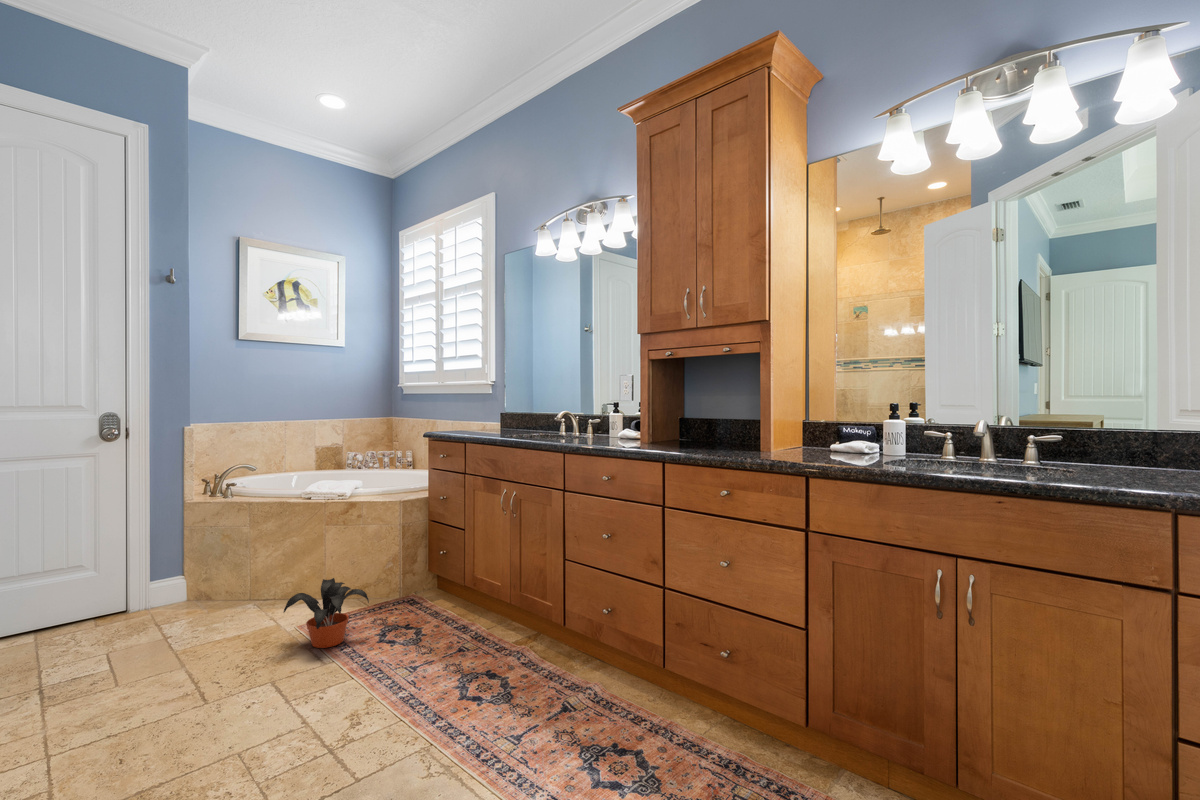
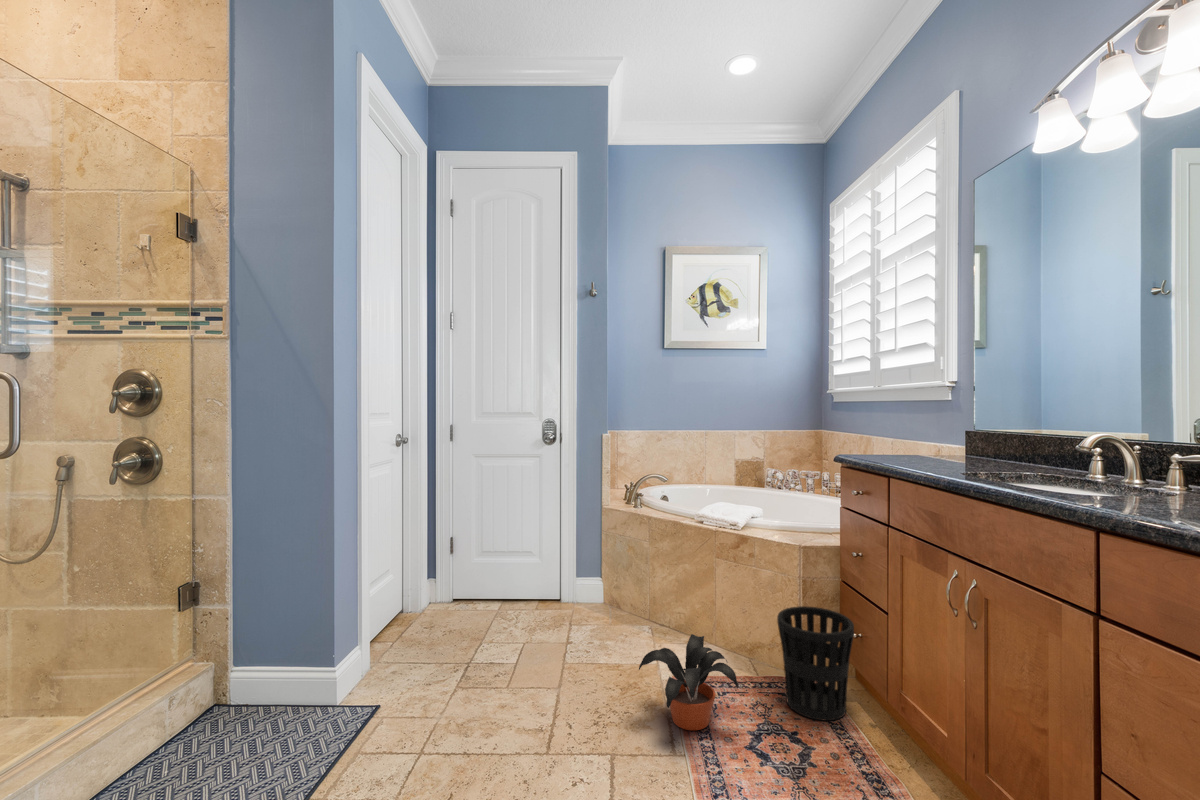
wastebasket: none [389,542,443,616] -> present [777,606,854,721]

